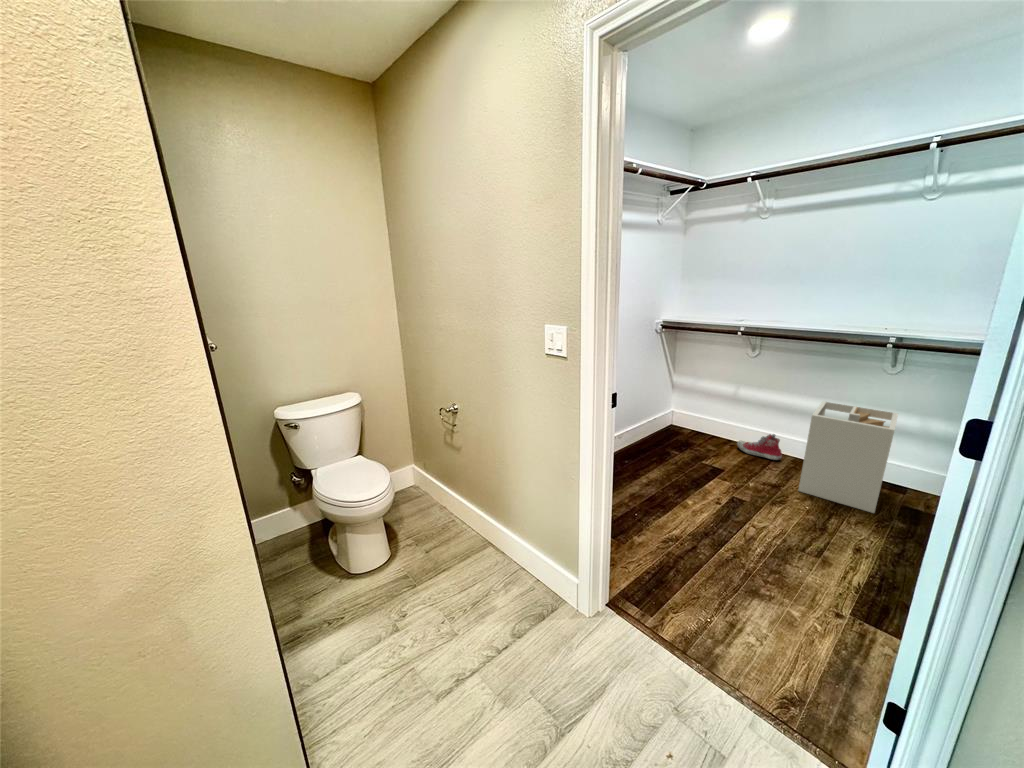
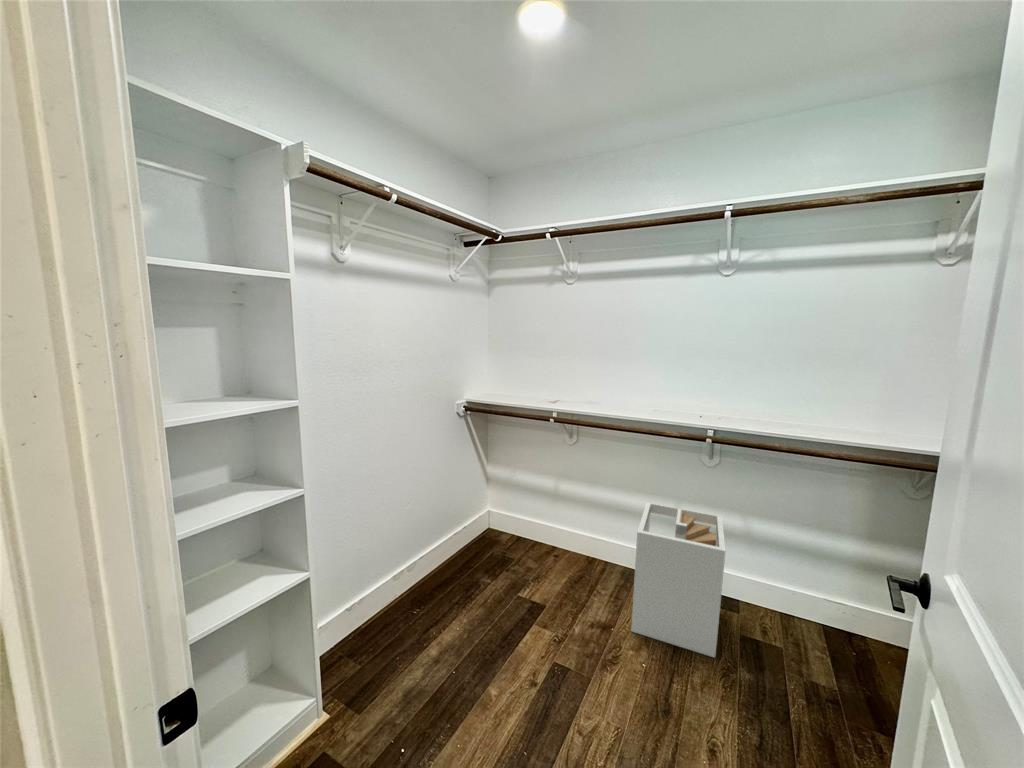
shoe: present [737,434,782,460] -> none [562,540,611,576]

